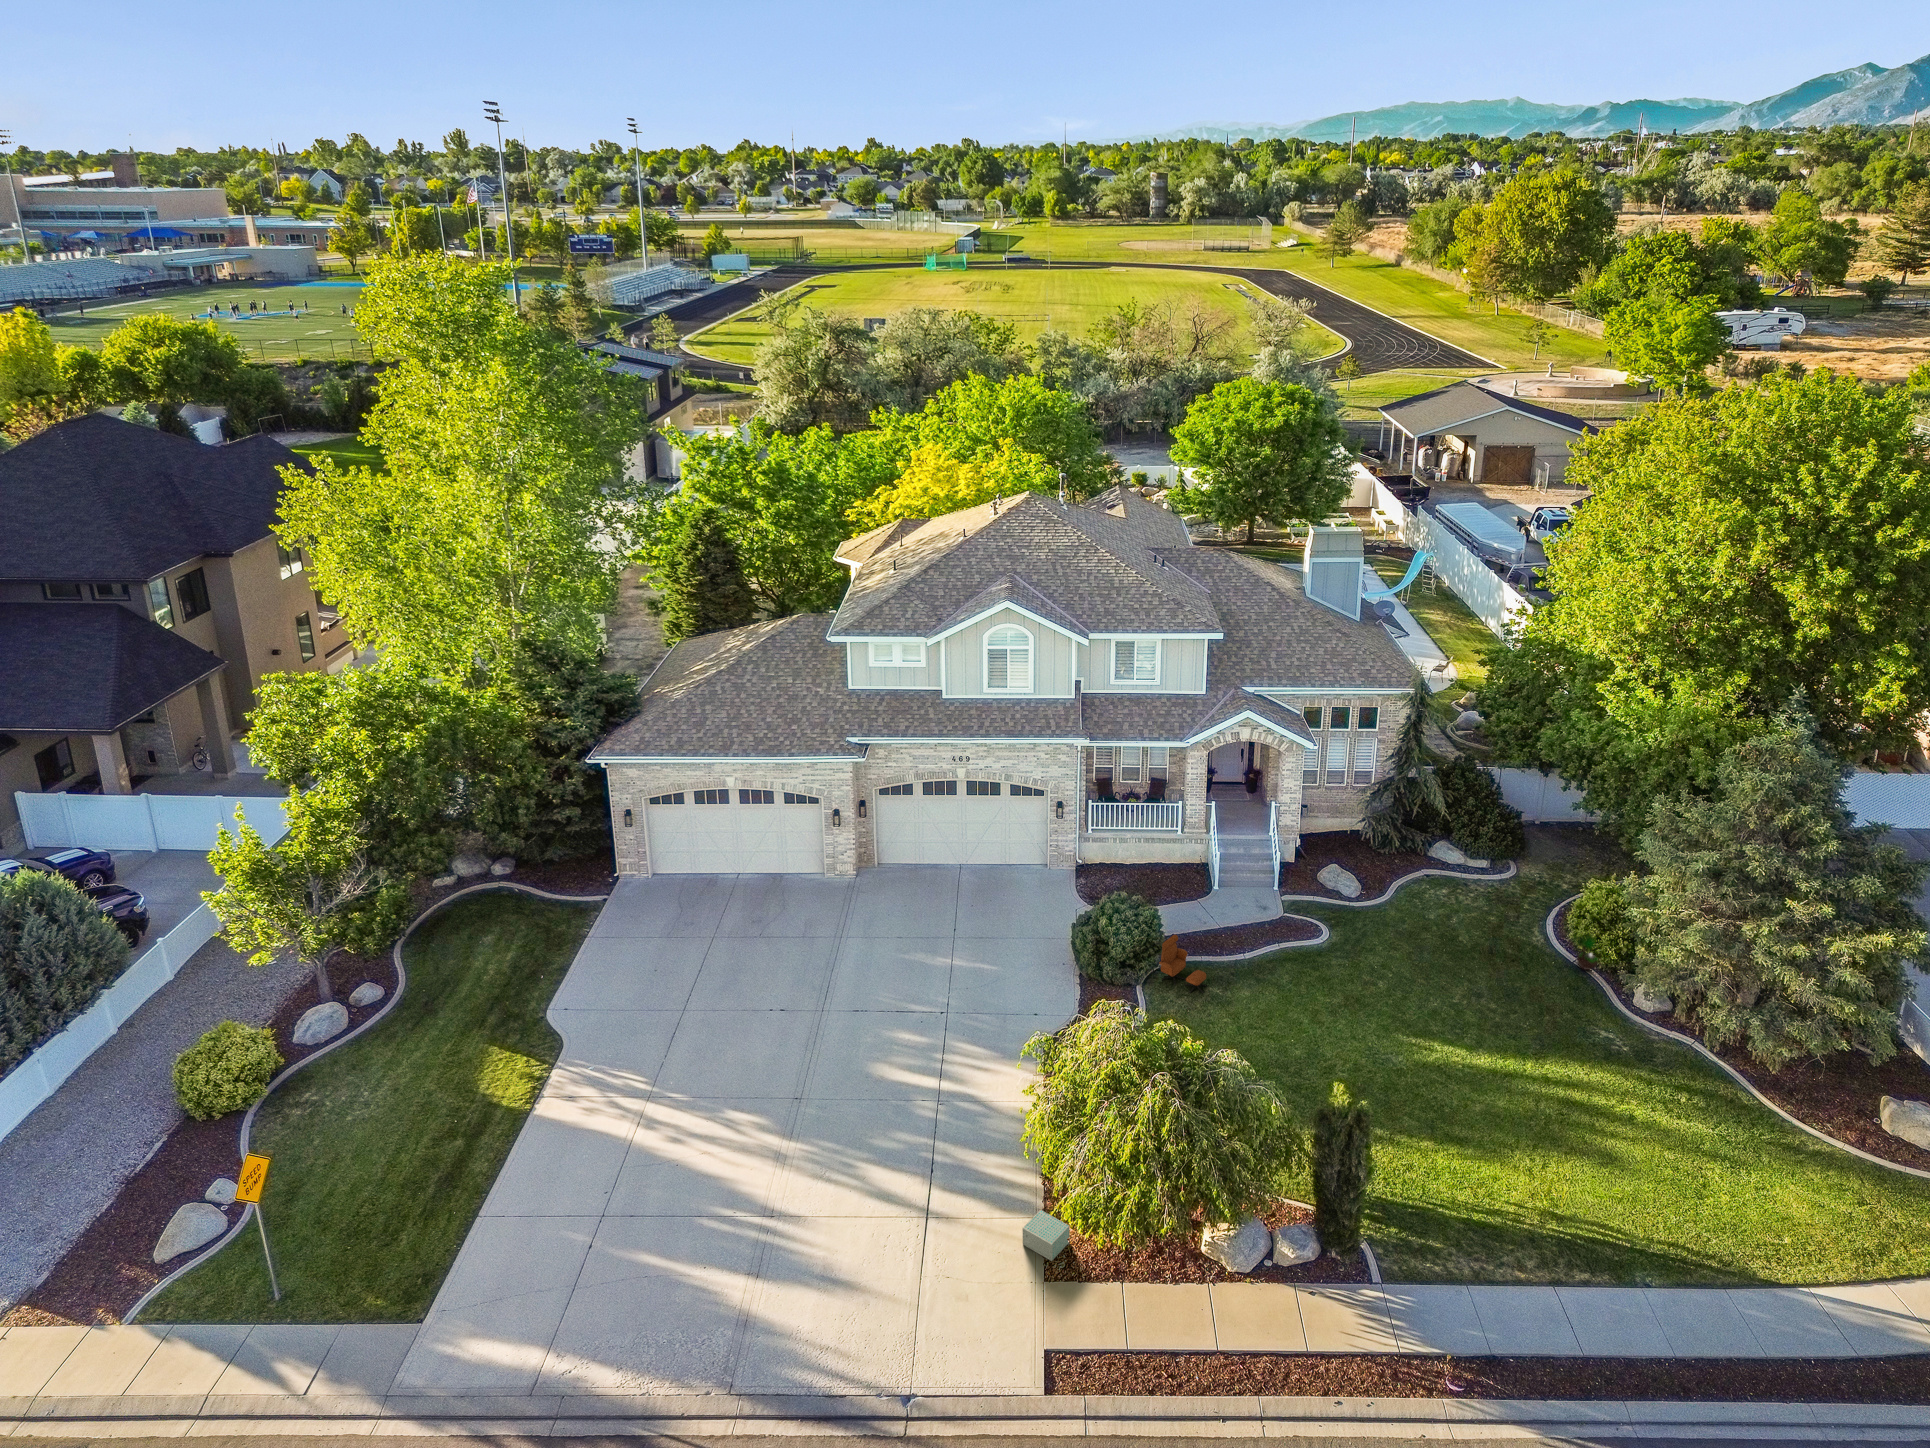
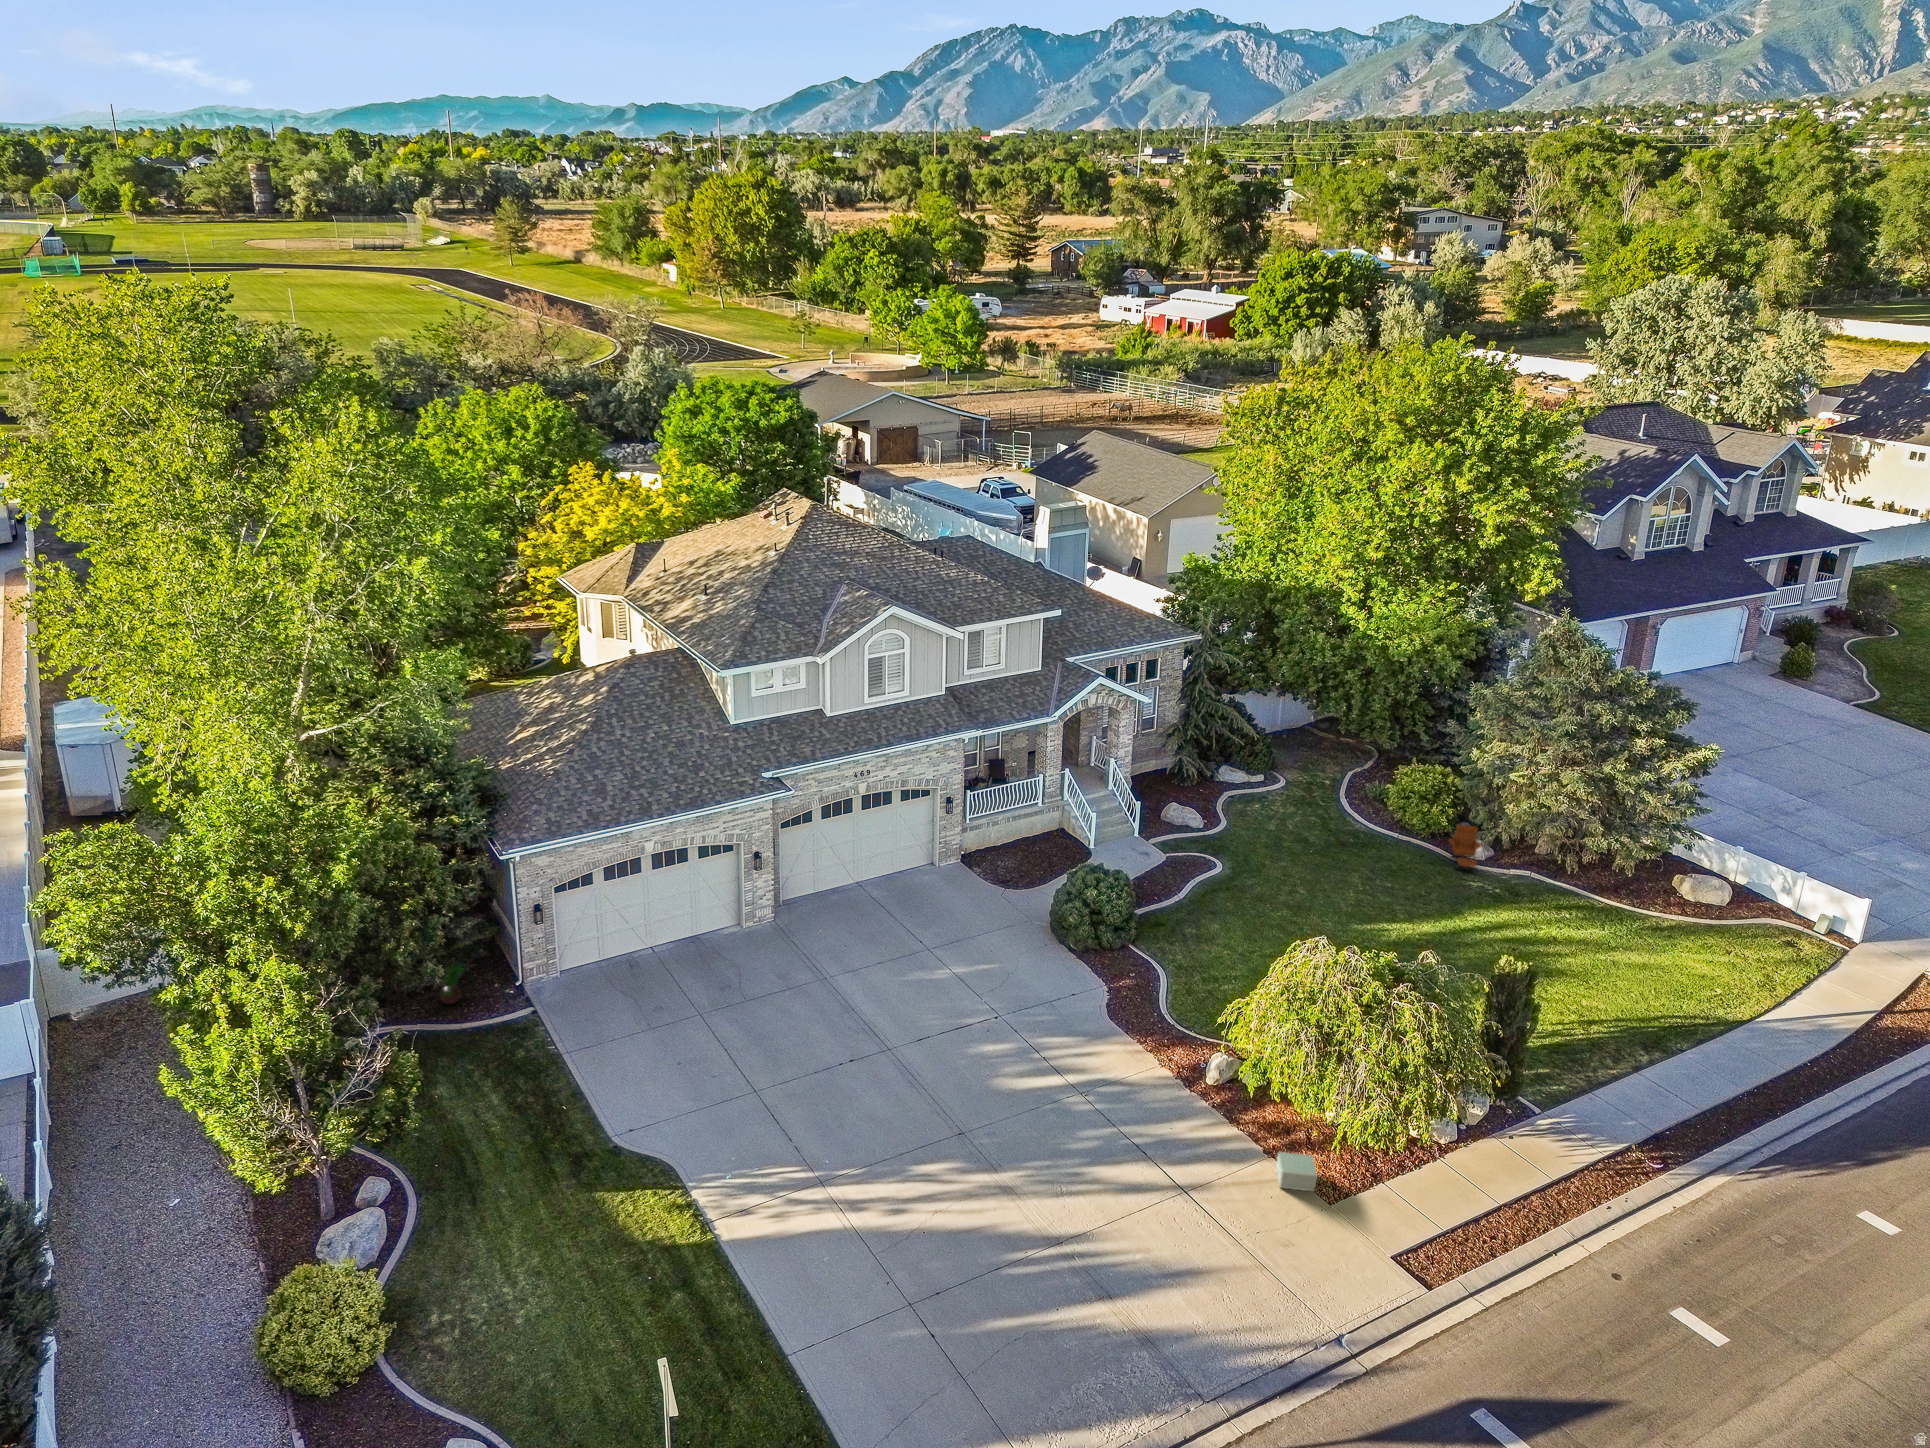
potted tree: present [1574,934,1598,970] -> present [440,966,462,1004]
lounge chair: present [1159,935,1207,993] -> present [1449,825,1481,872]

